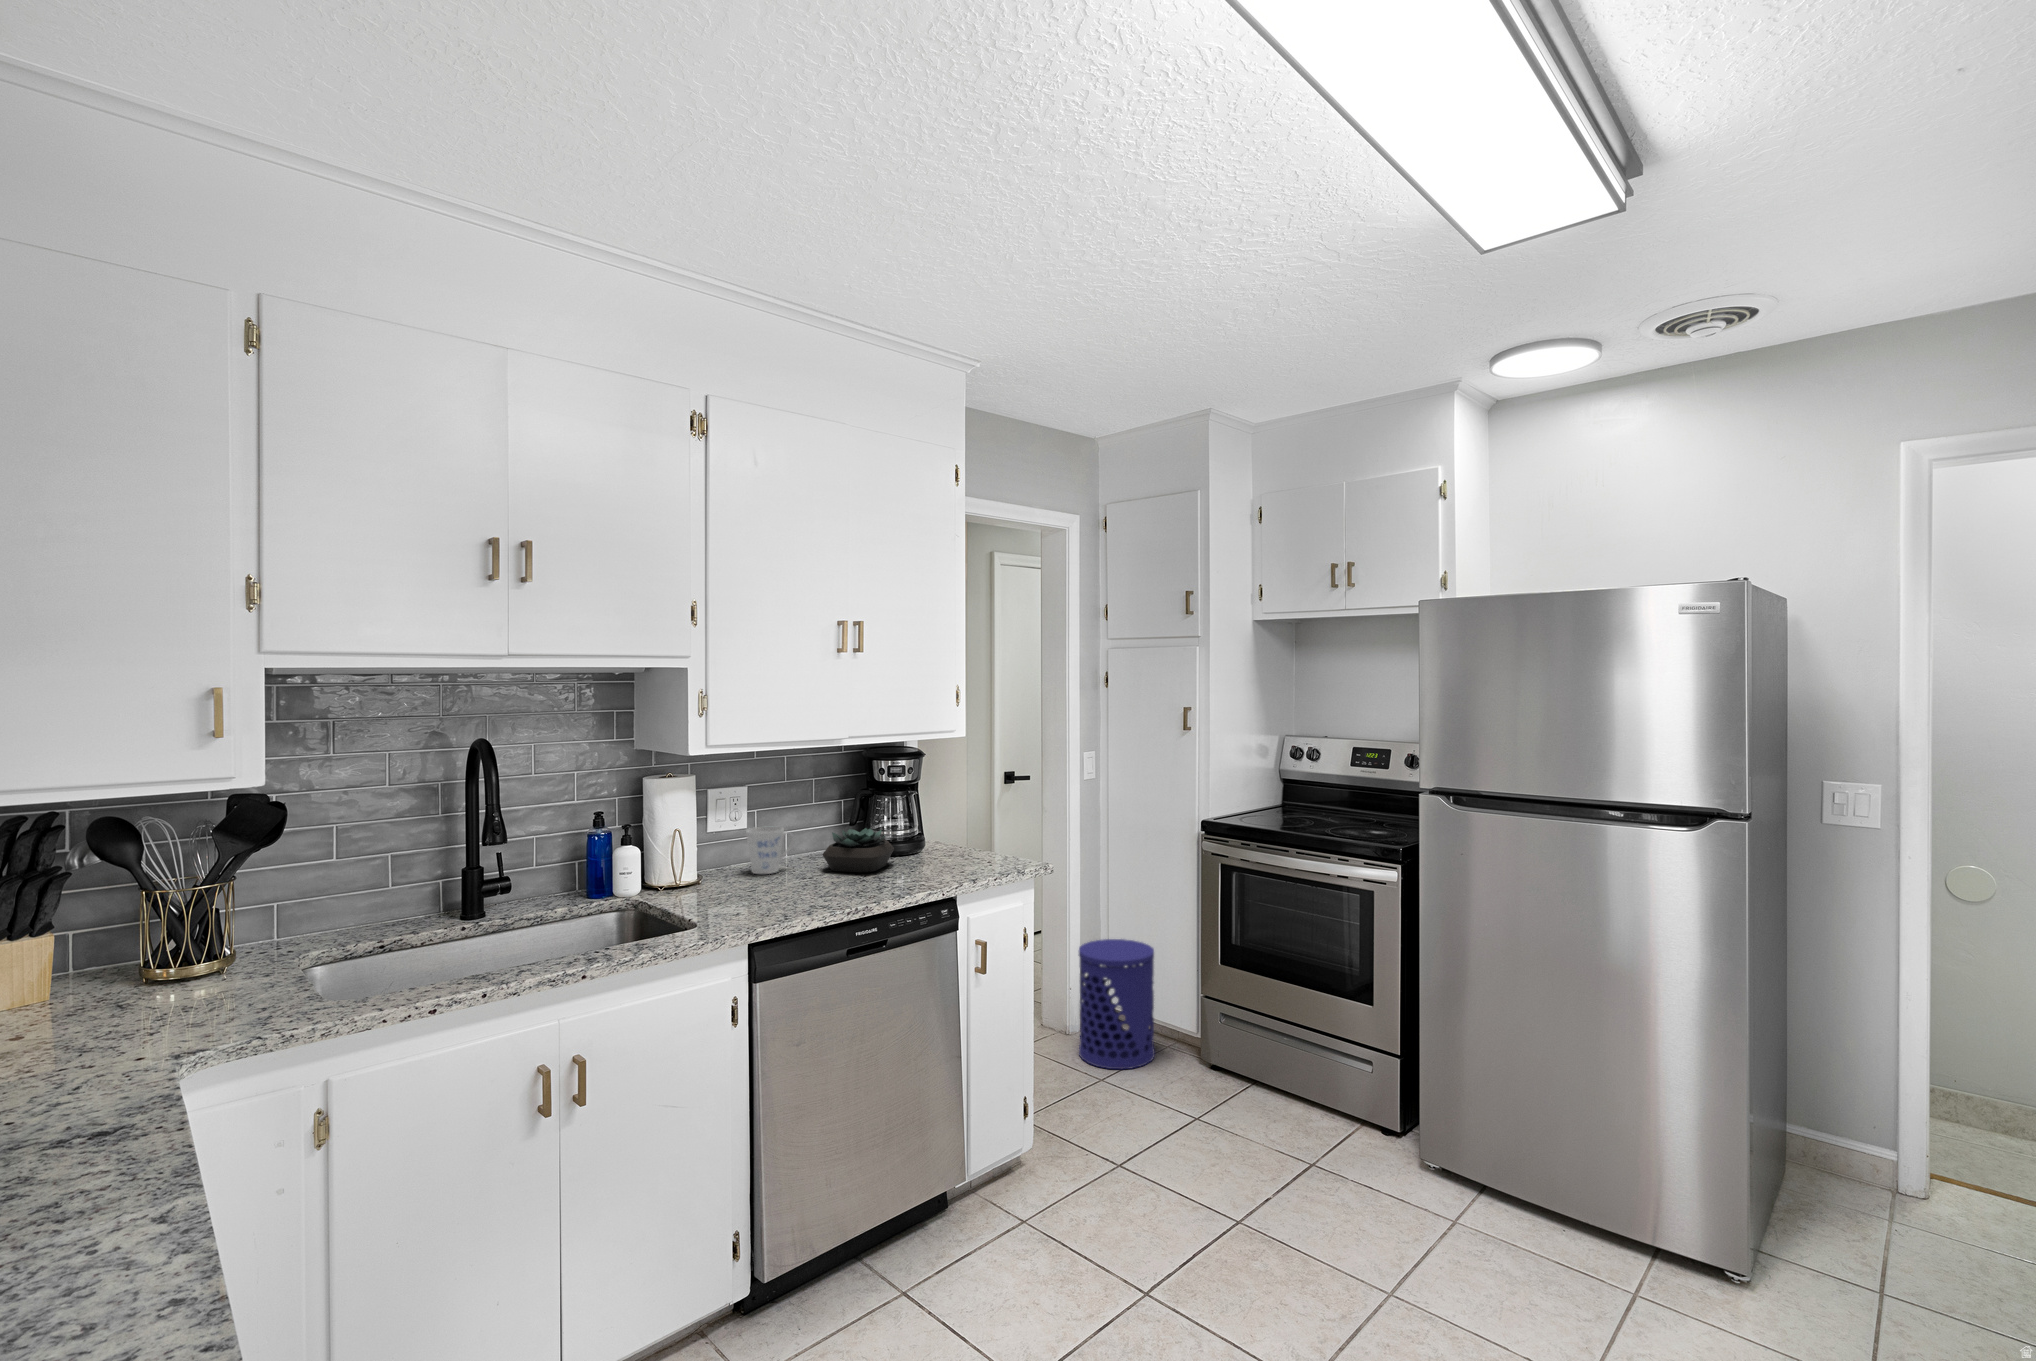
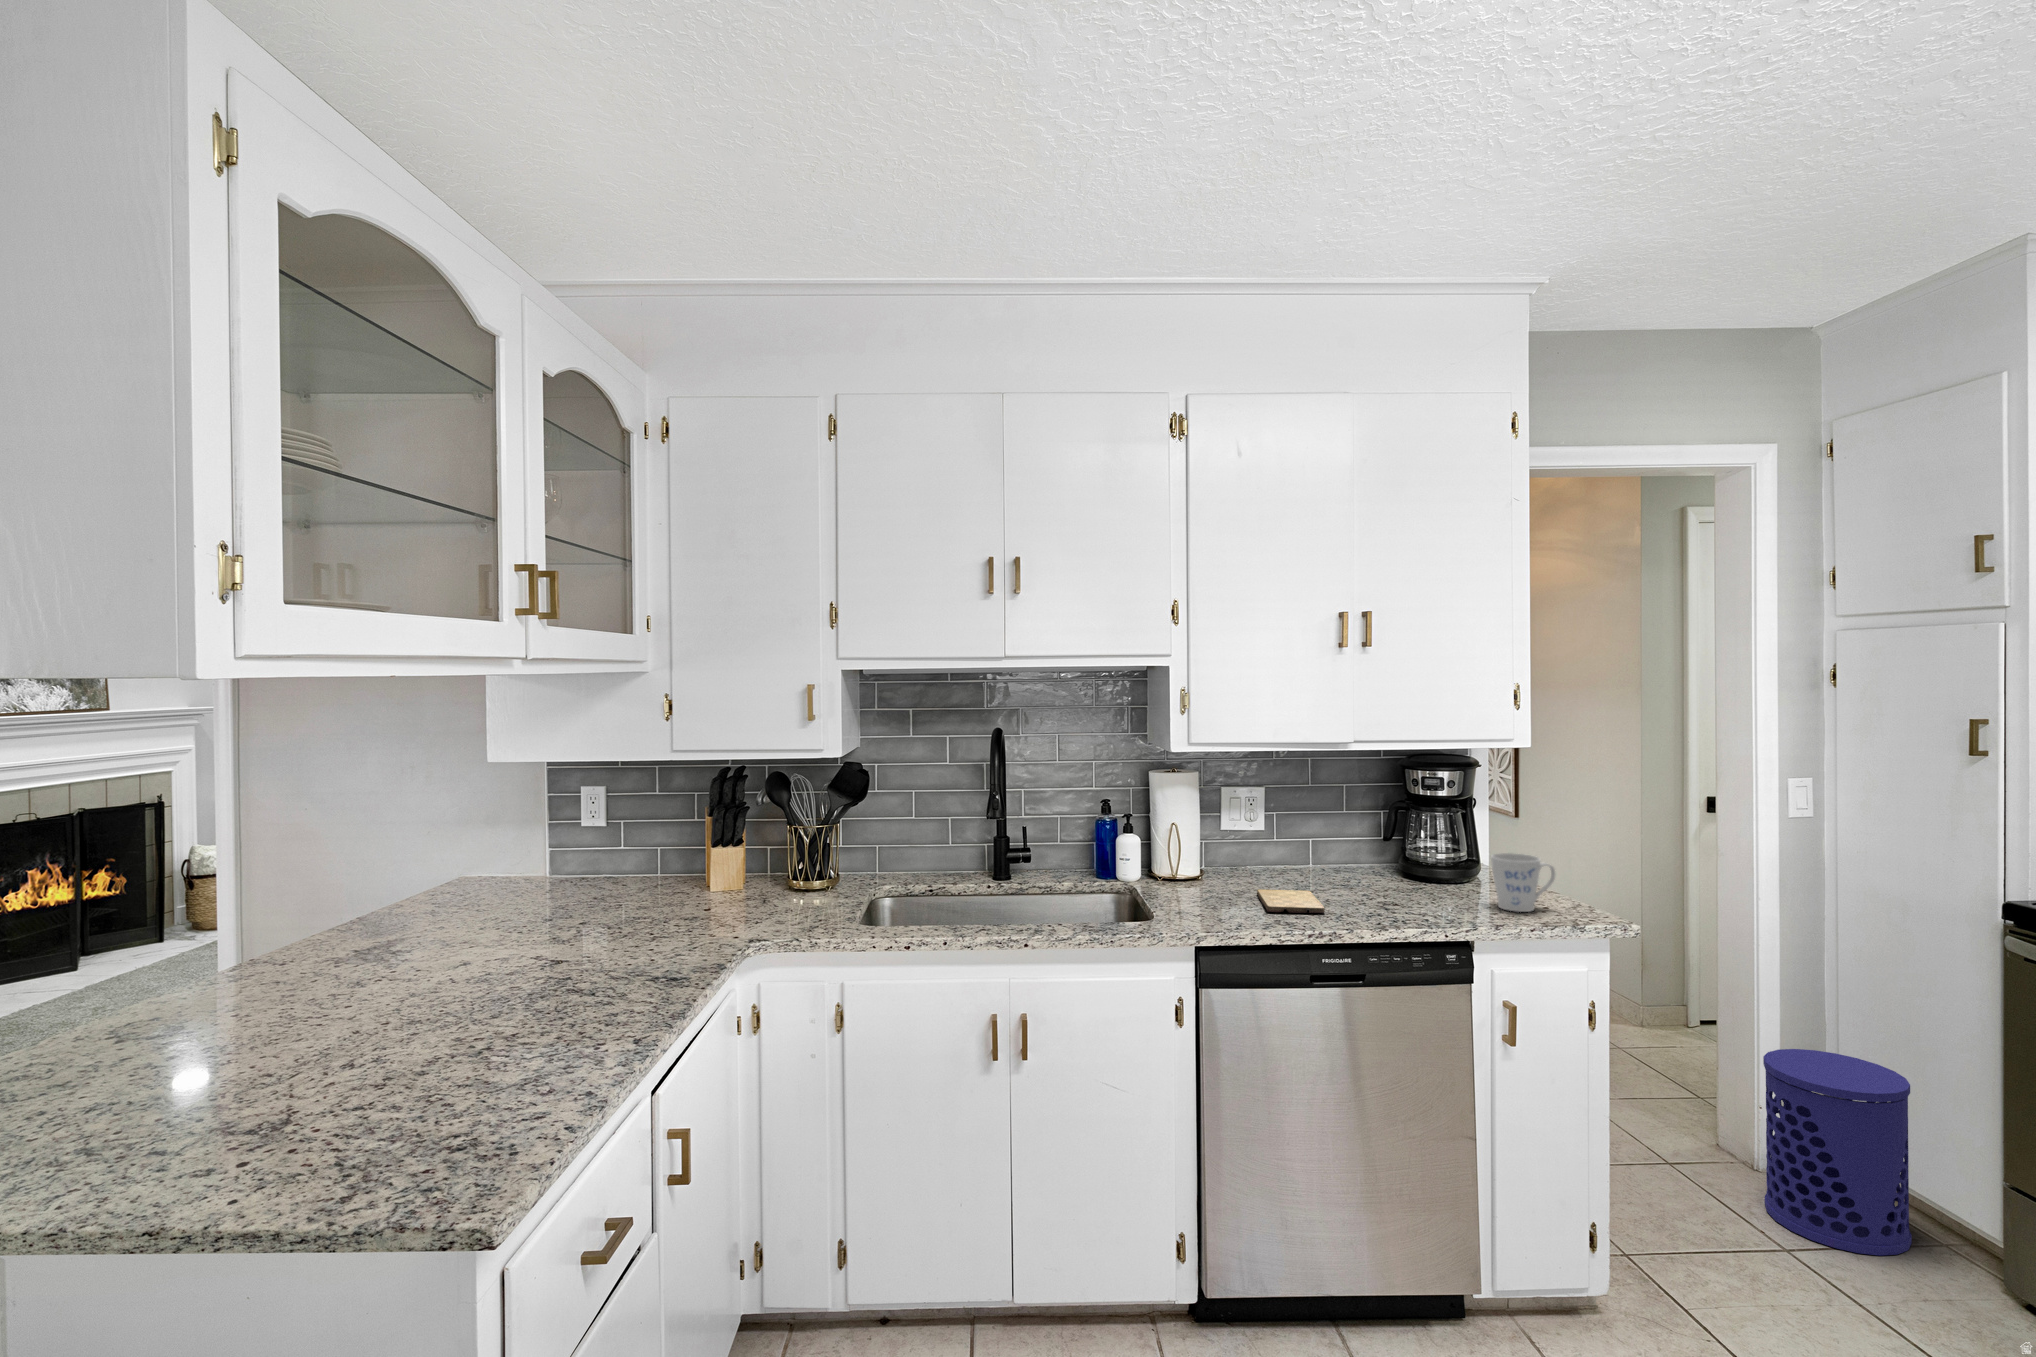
mug: present [746,827,794,874] -> present [1491,853,1555,912]
succulent plant: present [822,828,894,872] -> none [1333,843,1422,895]
cutting board: none [768,878,843,901] -> present [1257,889,1325,913]

